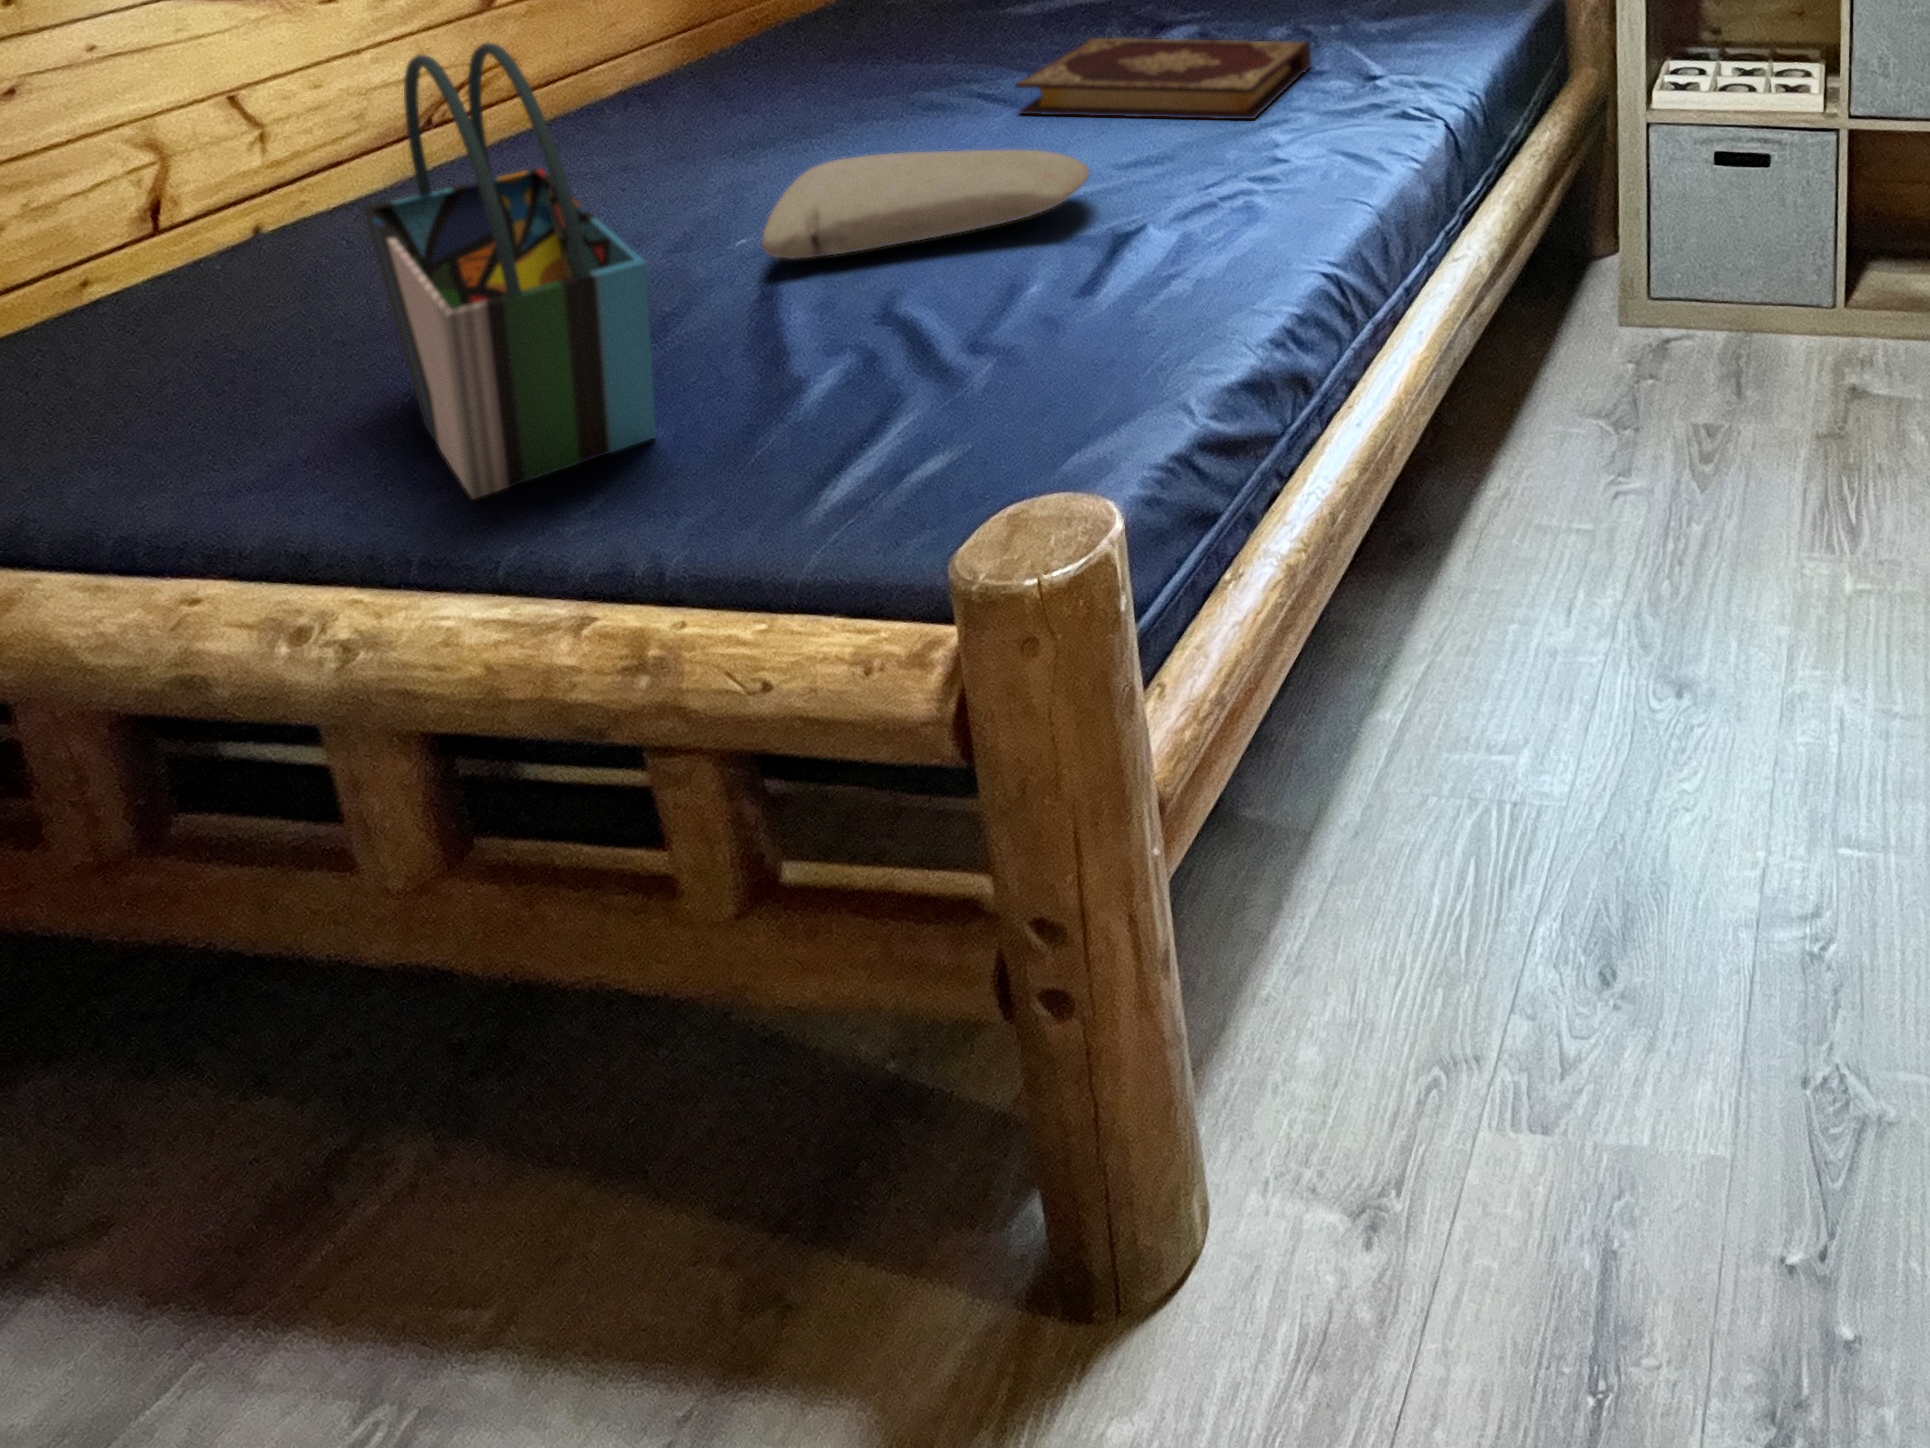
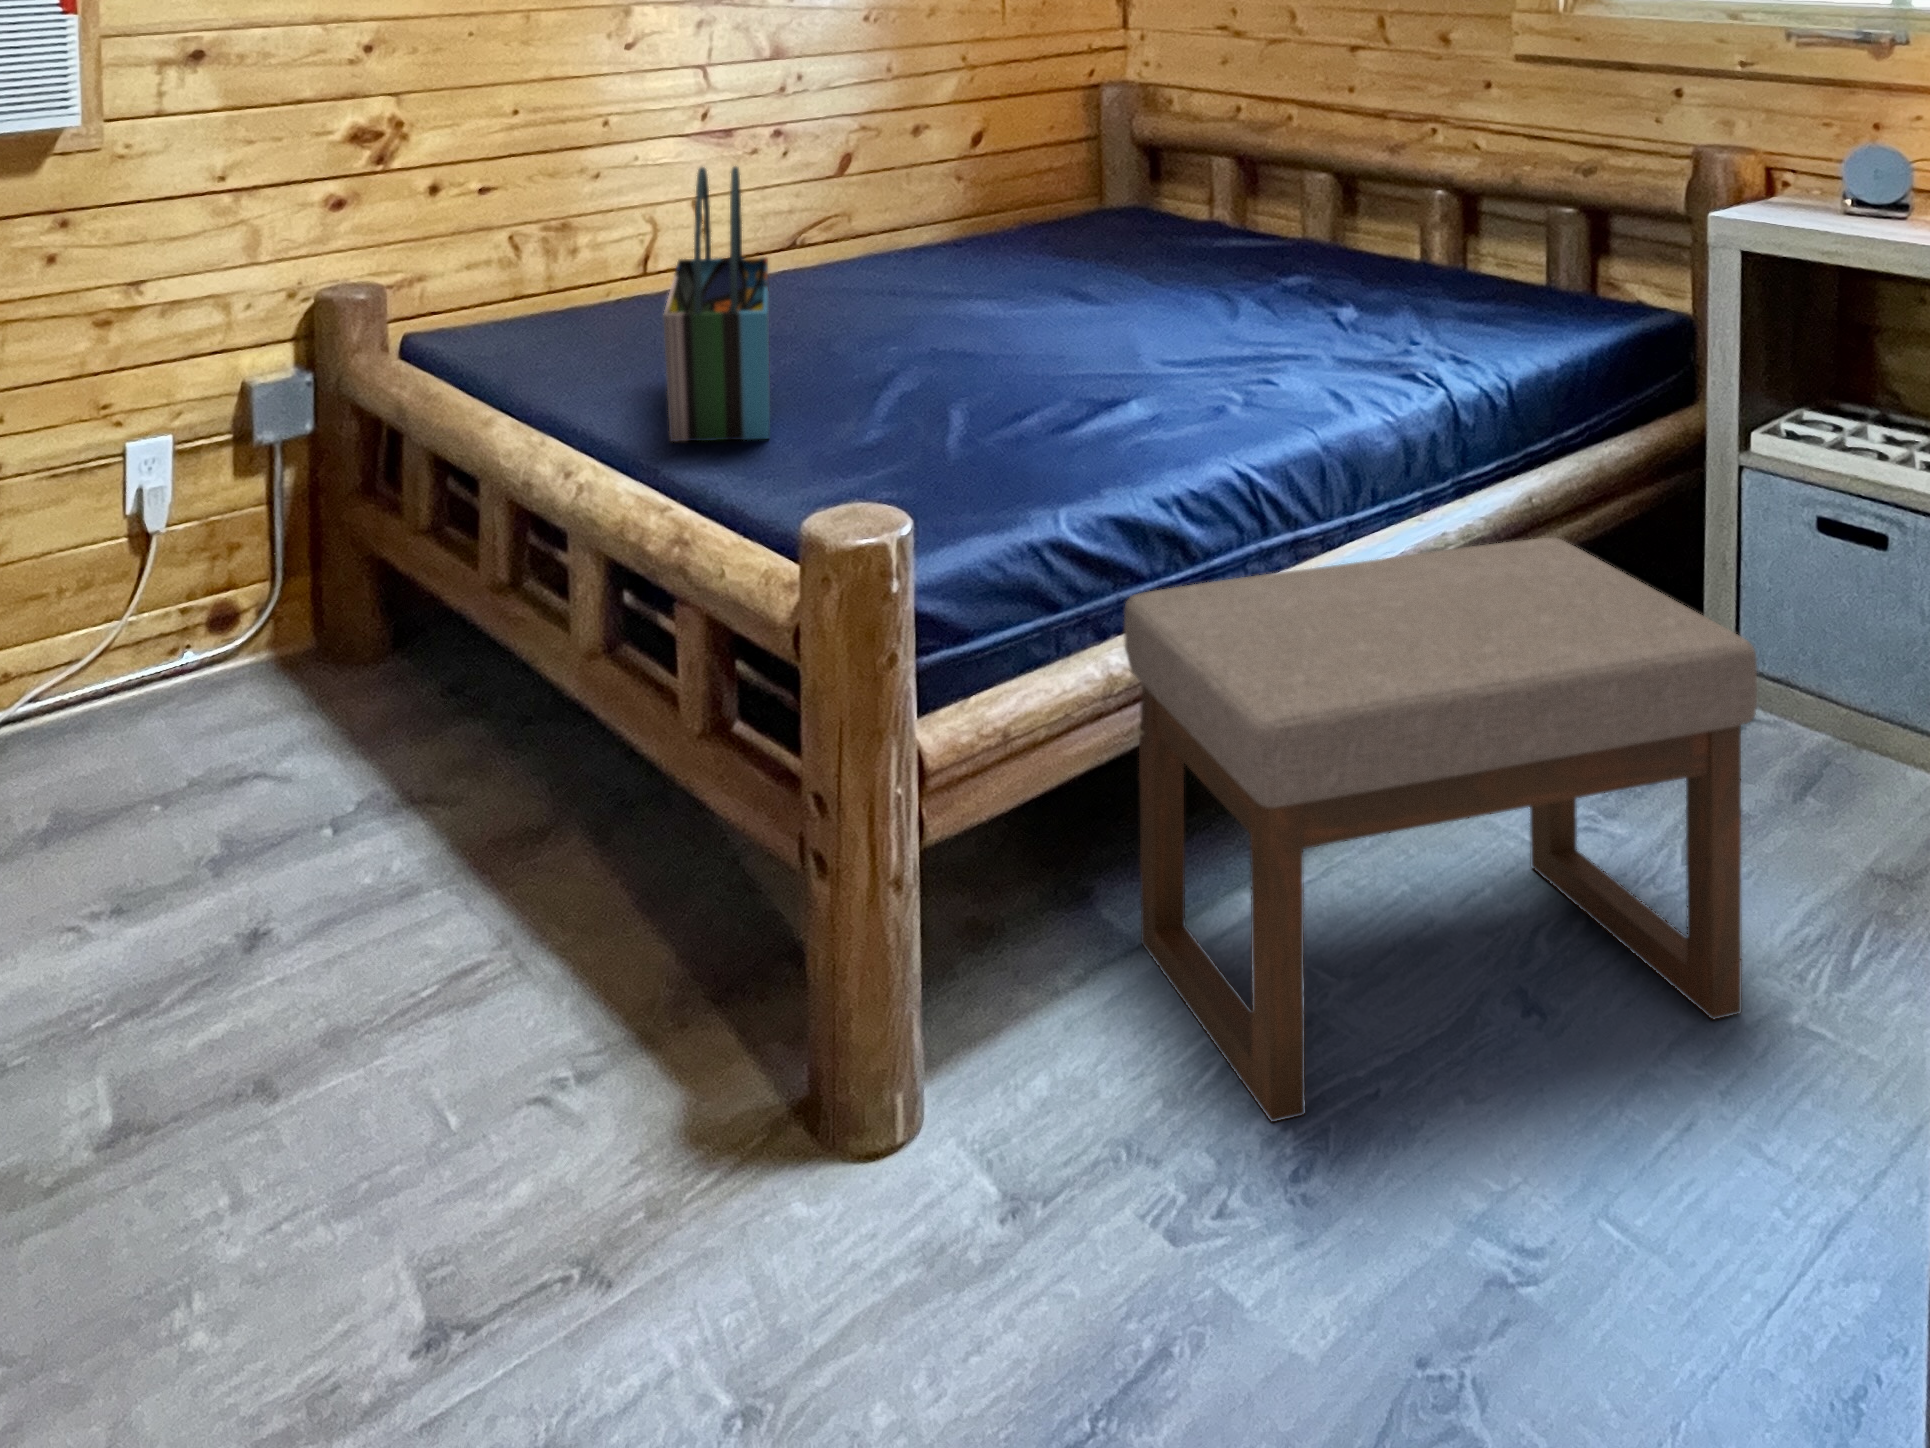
book: present [1016,38,1311,119] -> none [1125,266,1378,351]
pillow: present [762,150,1089,258] -> none [891,306,1118,372]
ottoman: none [1273,250,1838,941] -> present [1124,537,1757,1122]

